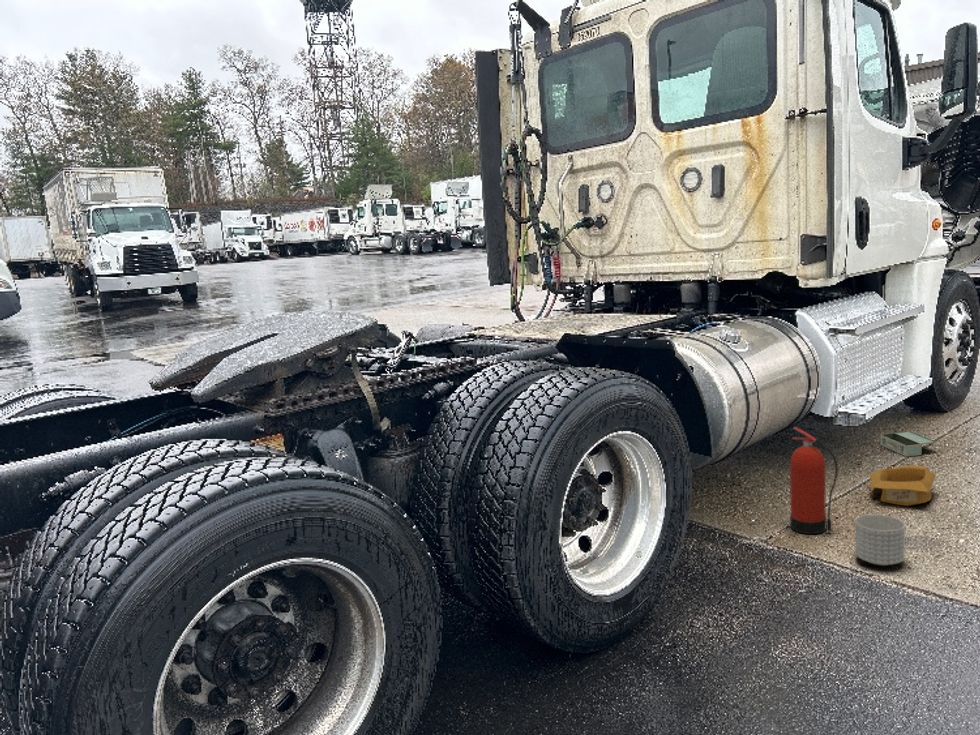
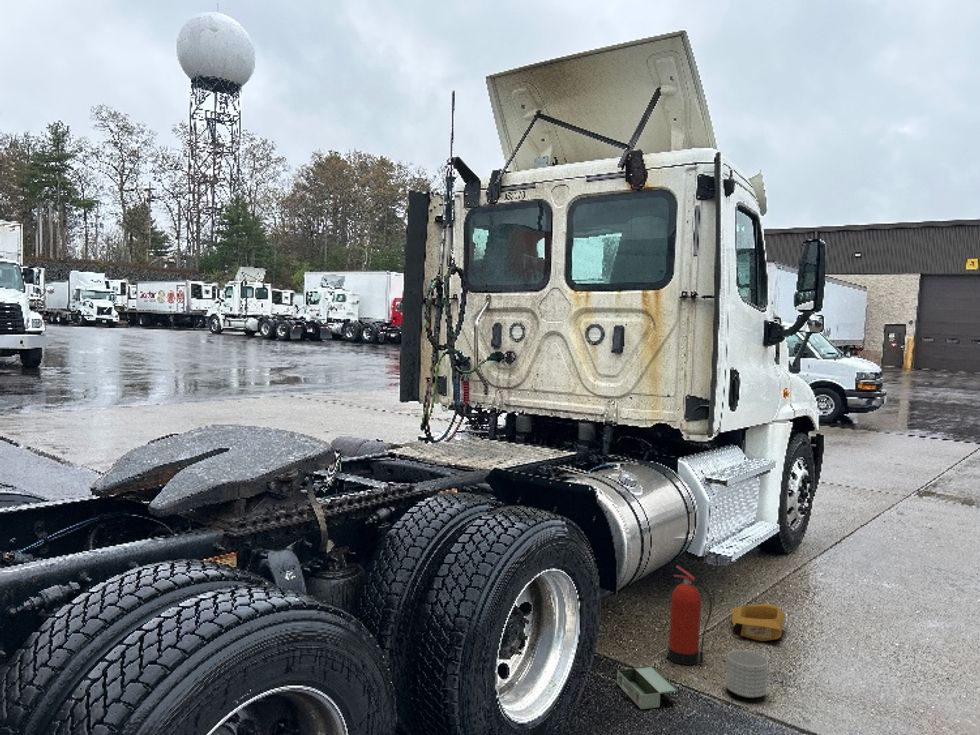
toolbox: present [881,431,936,457] -> present [617,666,678,709]

